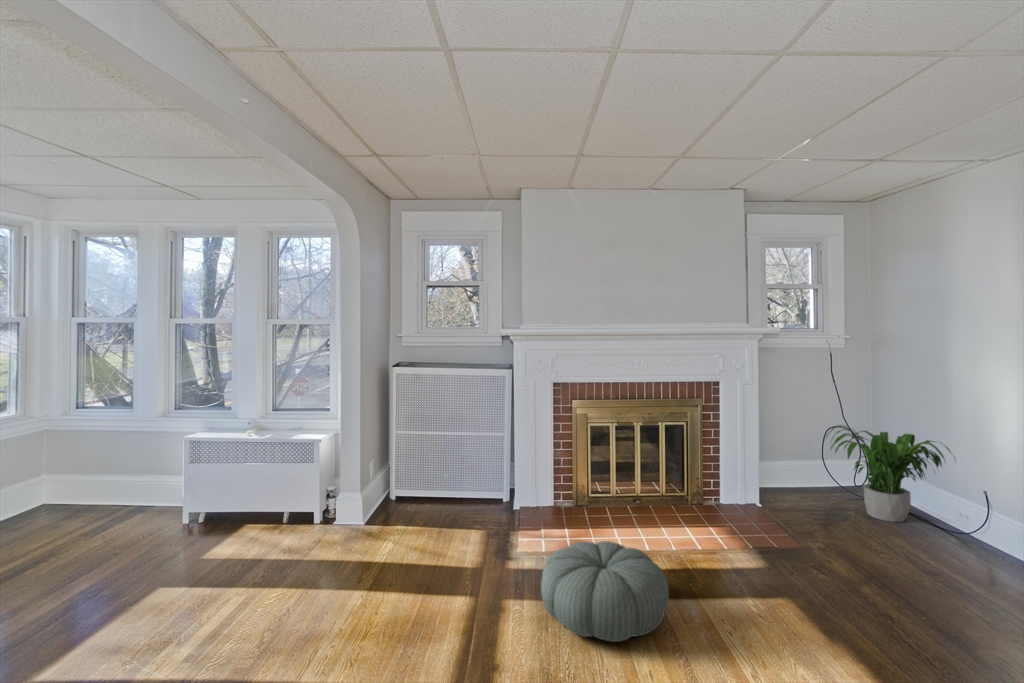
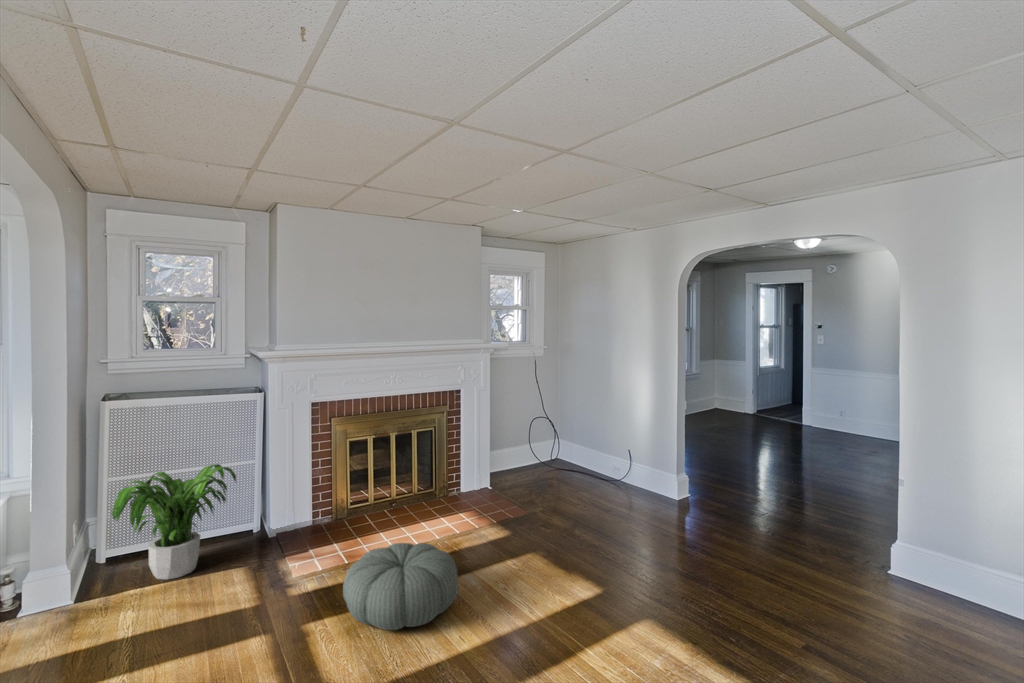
potted plant: present [826,425,950,522] -> present [112,464,236,580]

